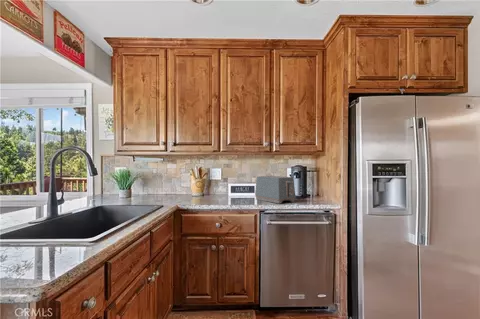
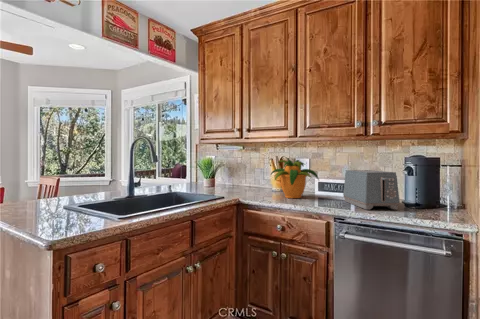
potted plant: none [196,168,235,201] -> present [271,158,319,198]

